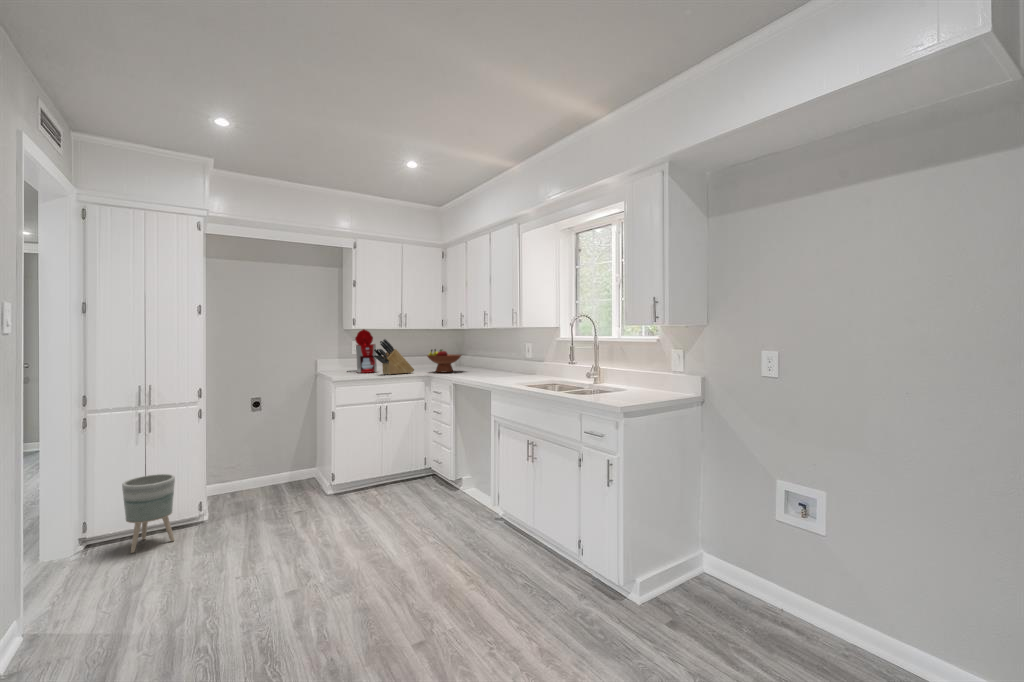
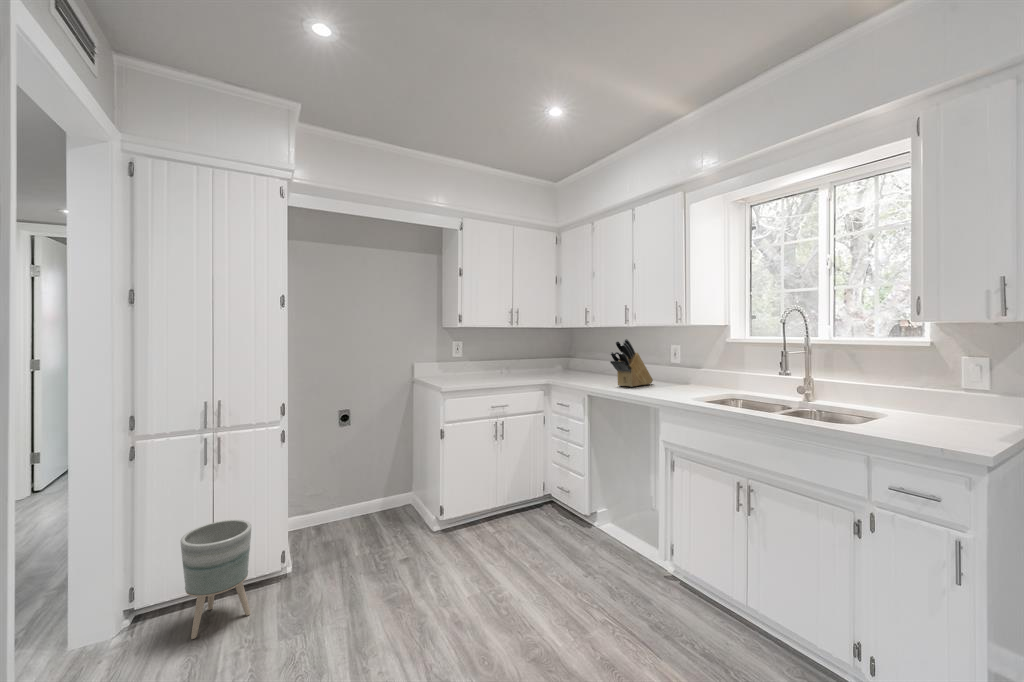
coffee maker: present [347,329,377,373] -> none [446,327,482,379]
knife block: present [374,339,414,374] -> present [610,339,653,387]
fruit bowl: present [427,349,462,372] -> none [543,351,586,380]

